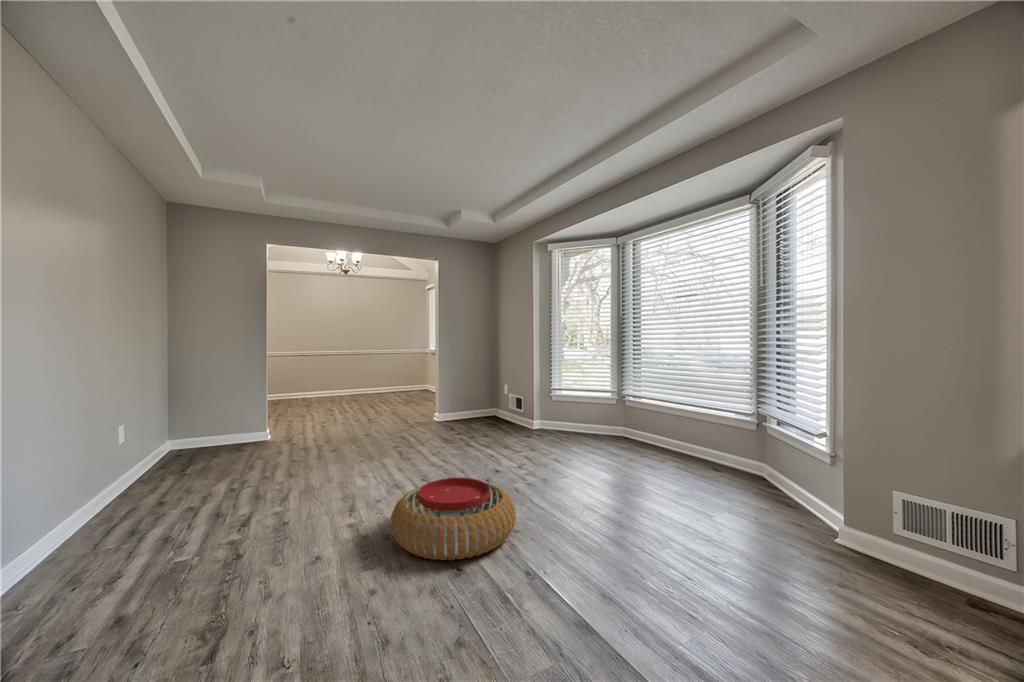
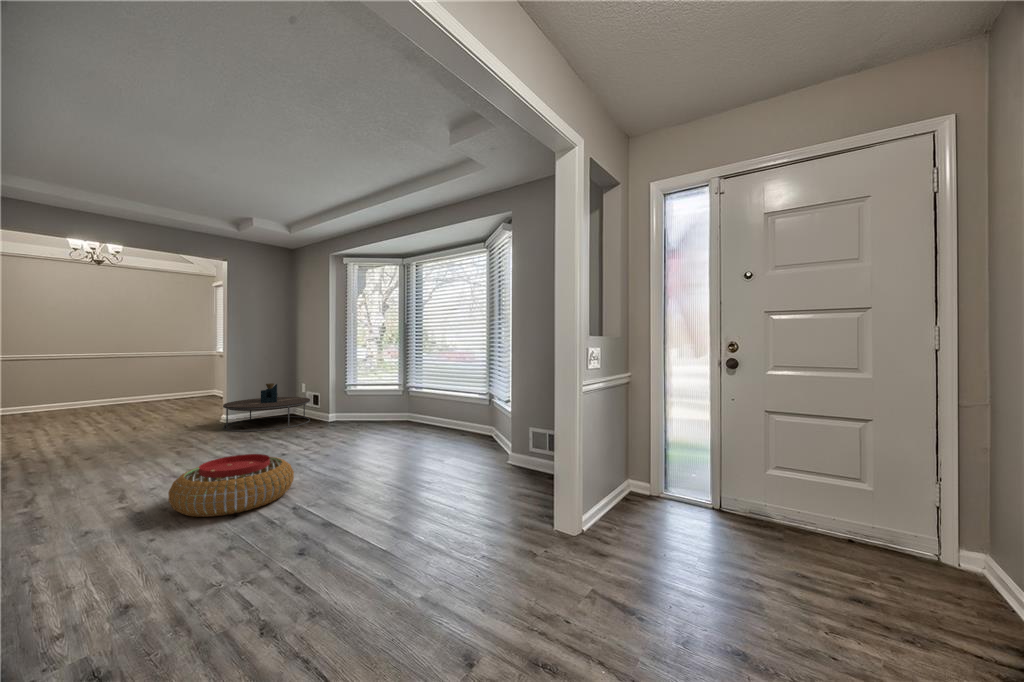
coffee table: none [437,384,515,435] -> present [223,383,310,432]

